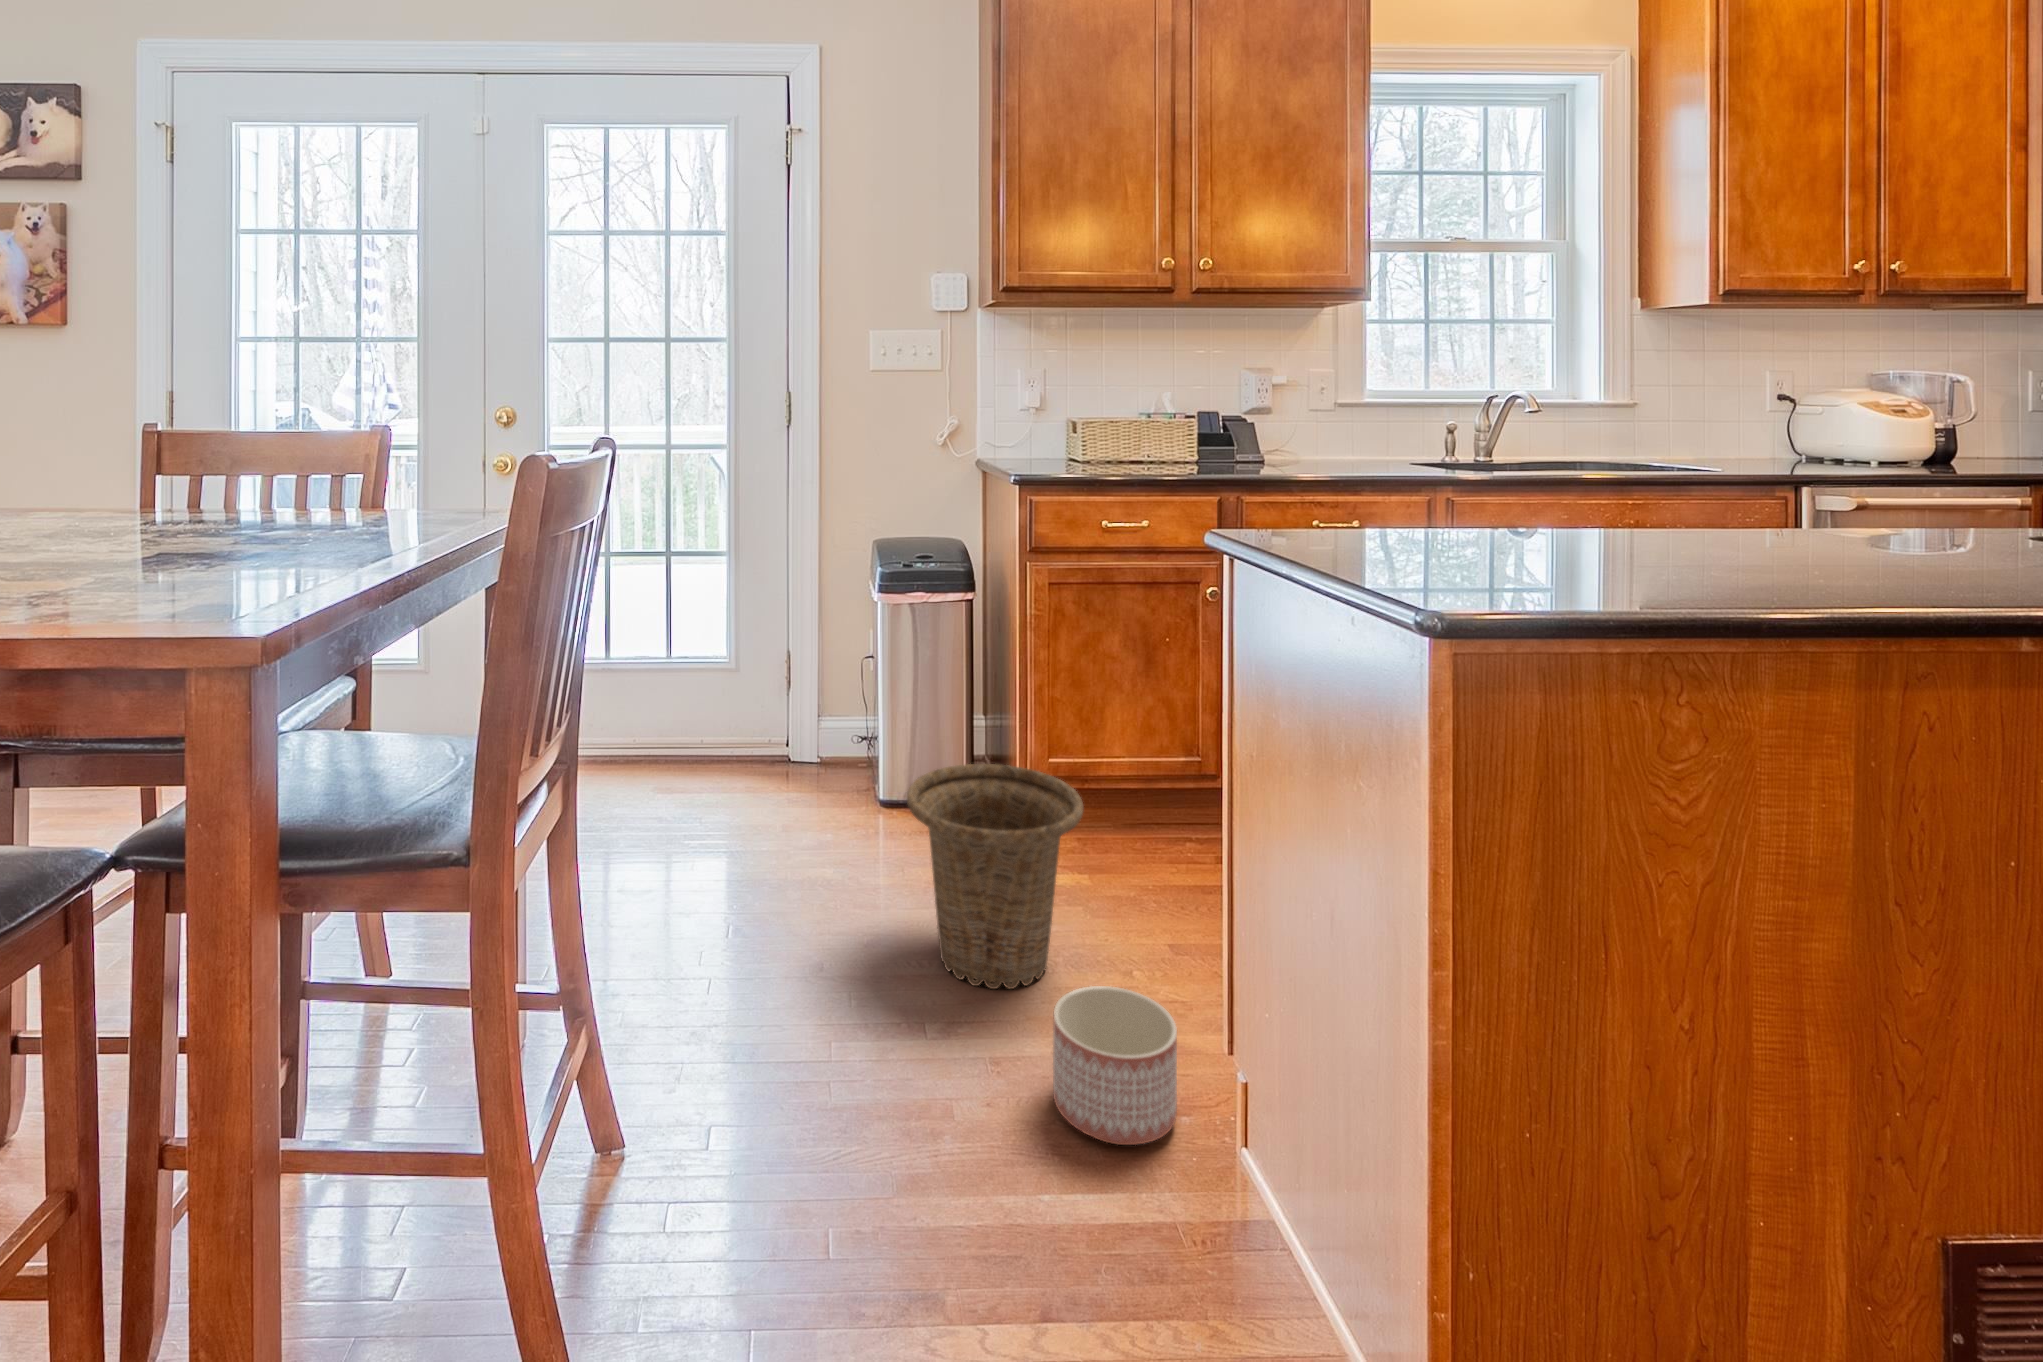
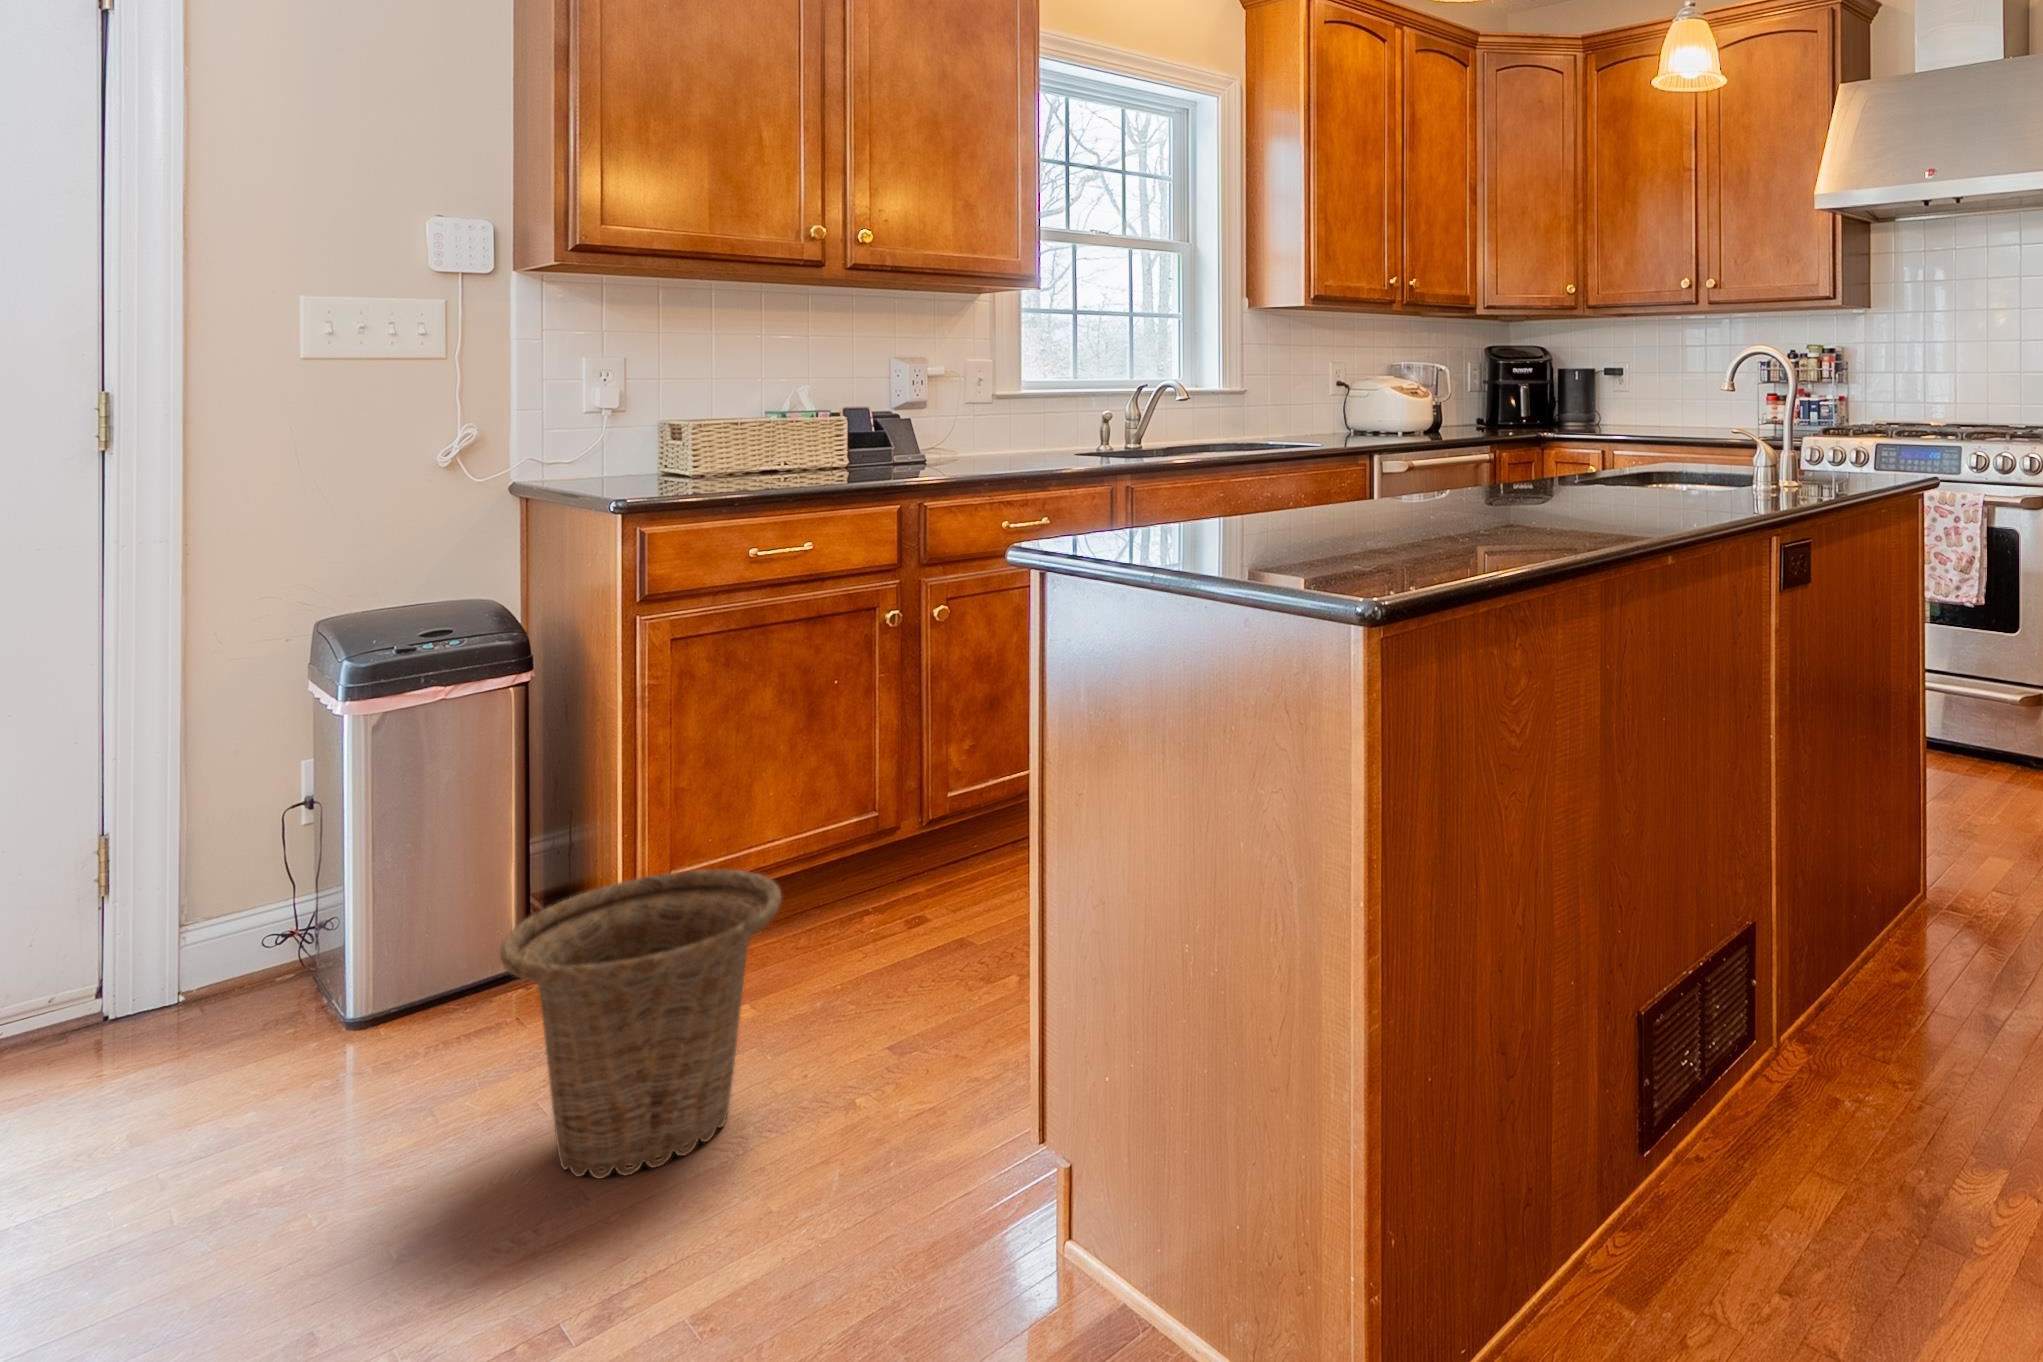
planter: present [1053,986,1177,1145] -> none [792,1066,950,1250]

